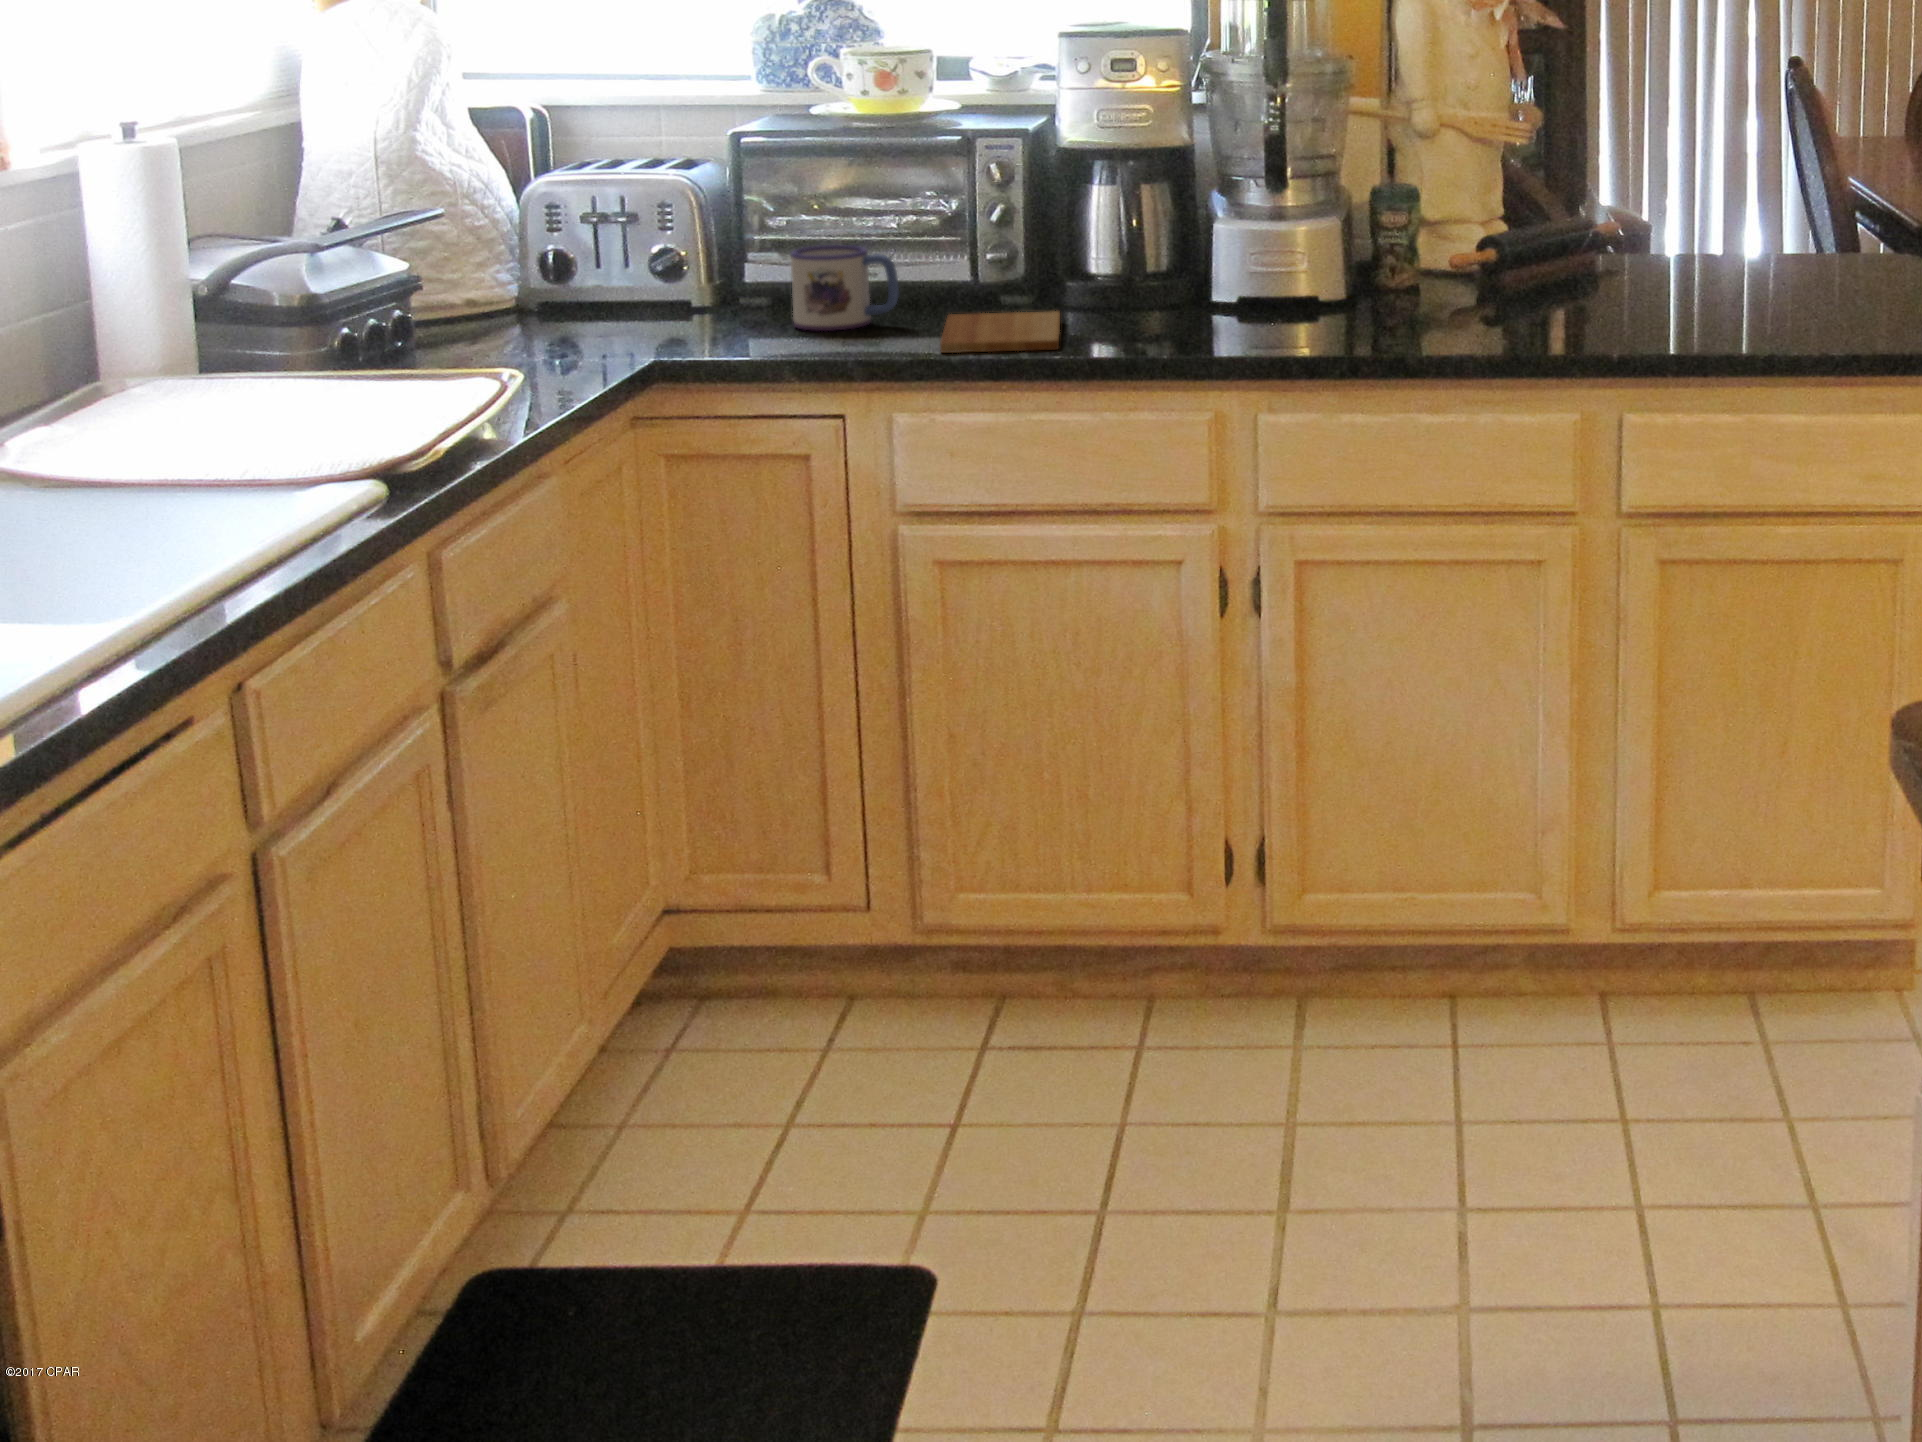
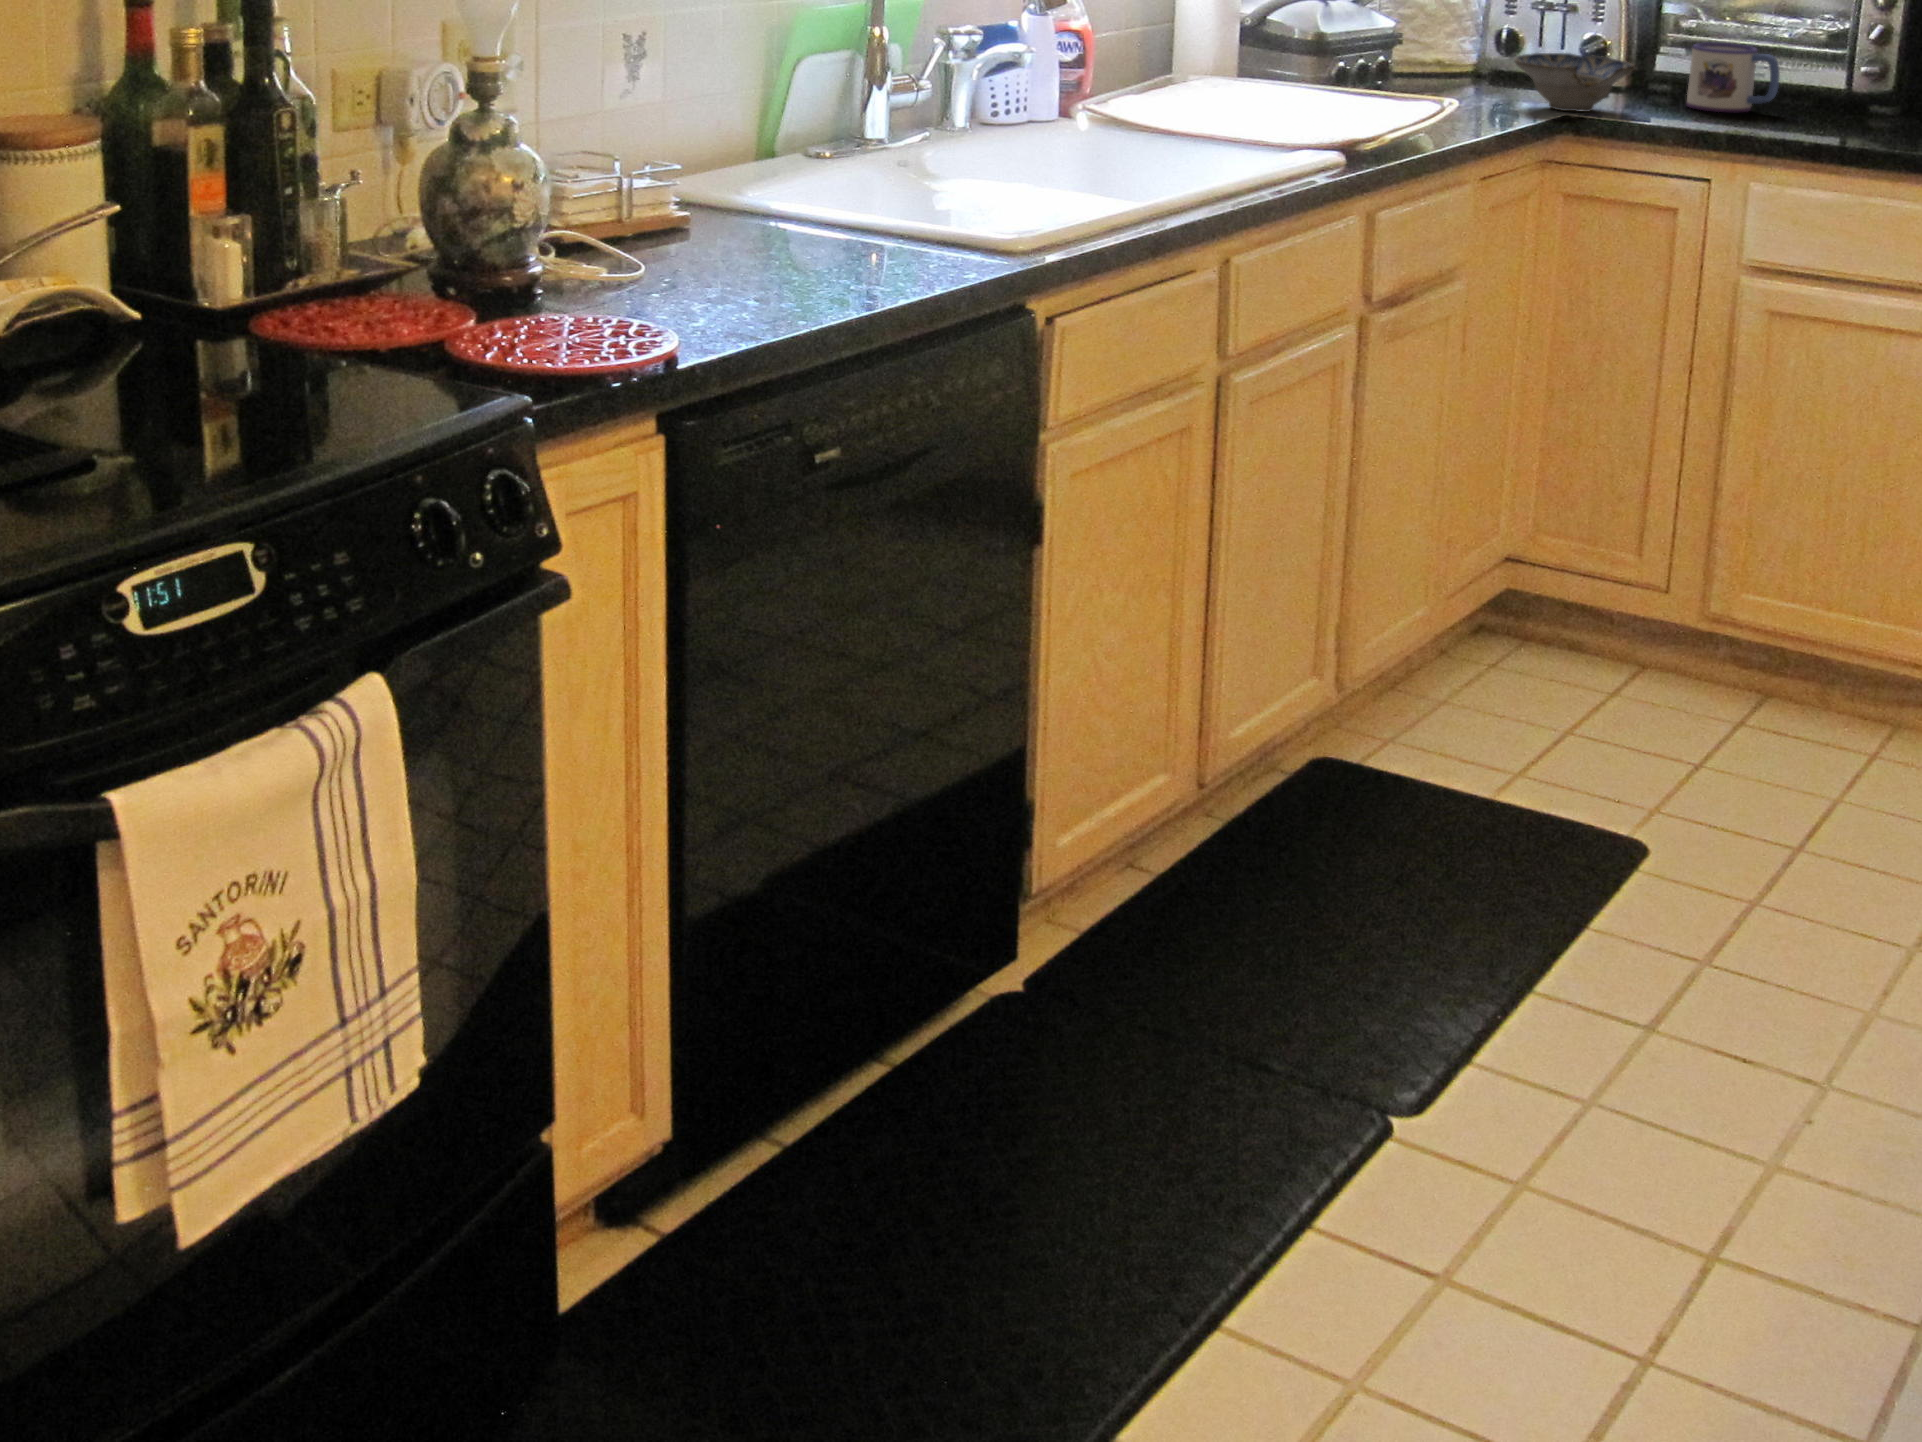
ceramic bowl: none [575,281,728,356] -> present [1514,53,1635,112]
cutting board: present [940,311,1060,353] -> none [1801,110,1917,146]

